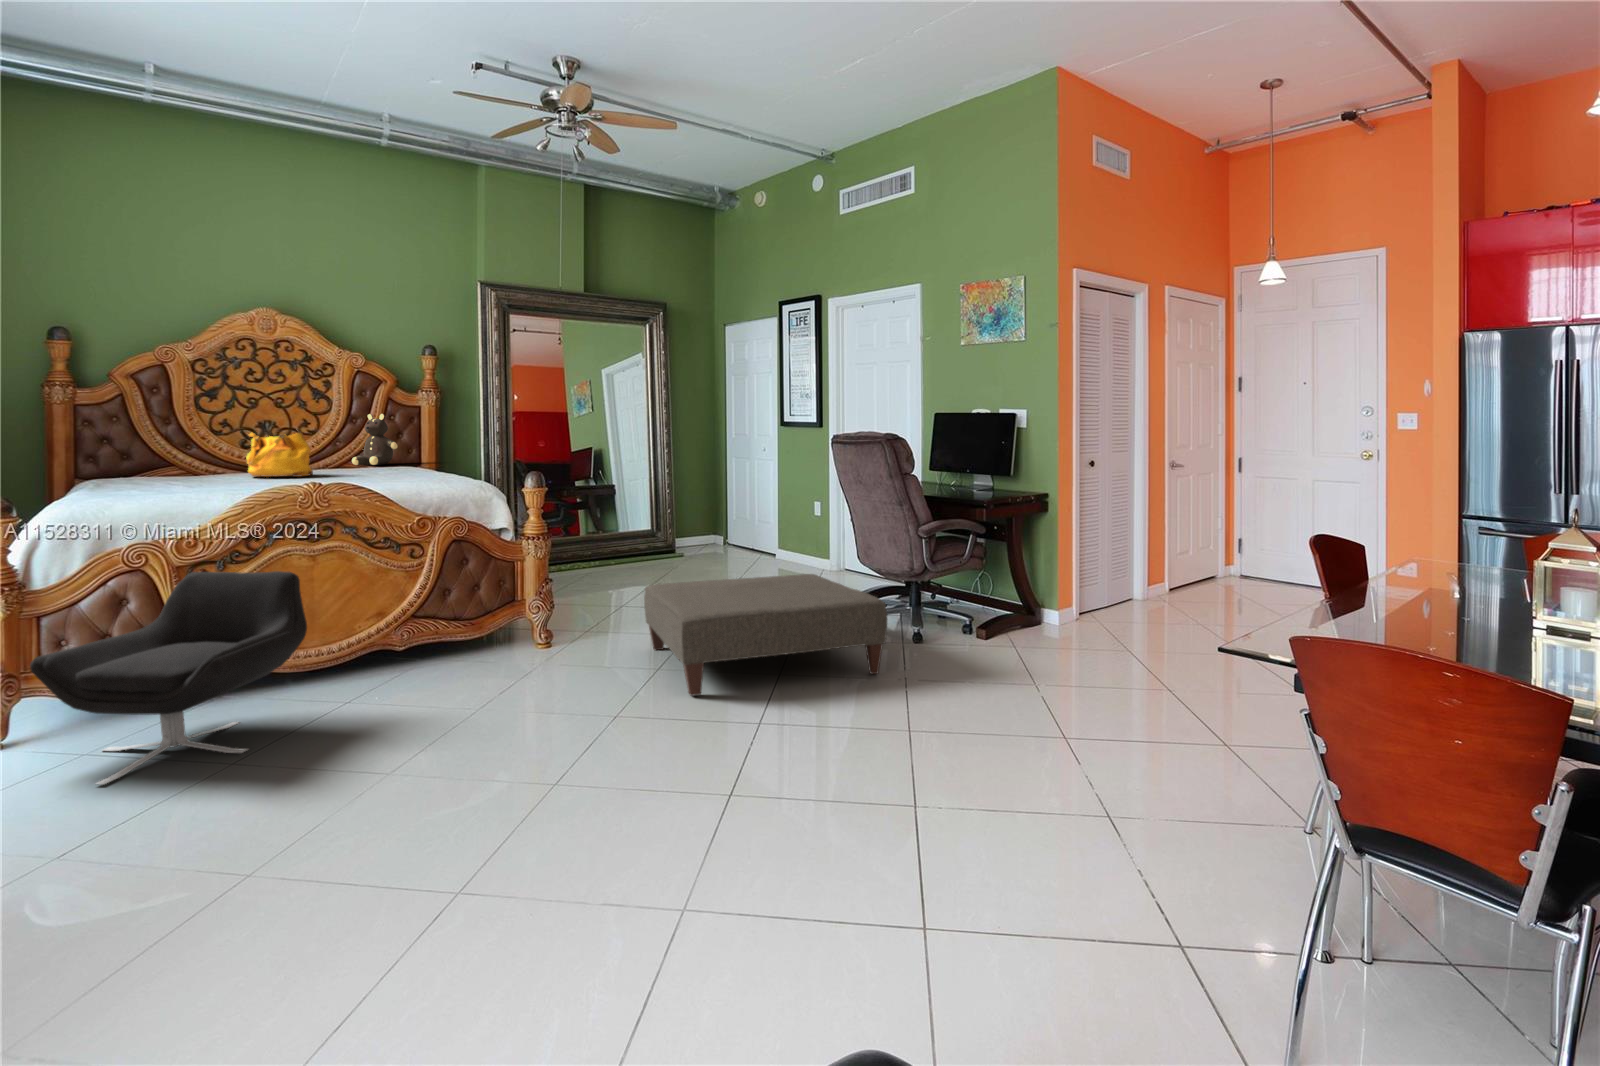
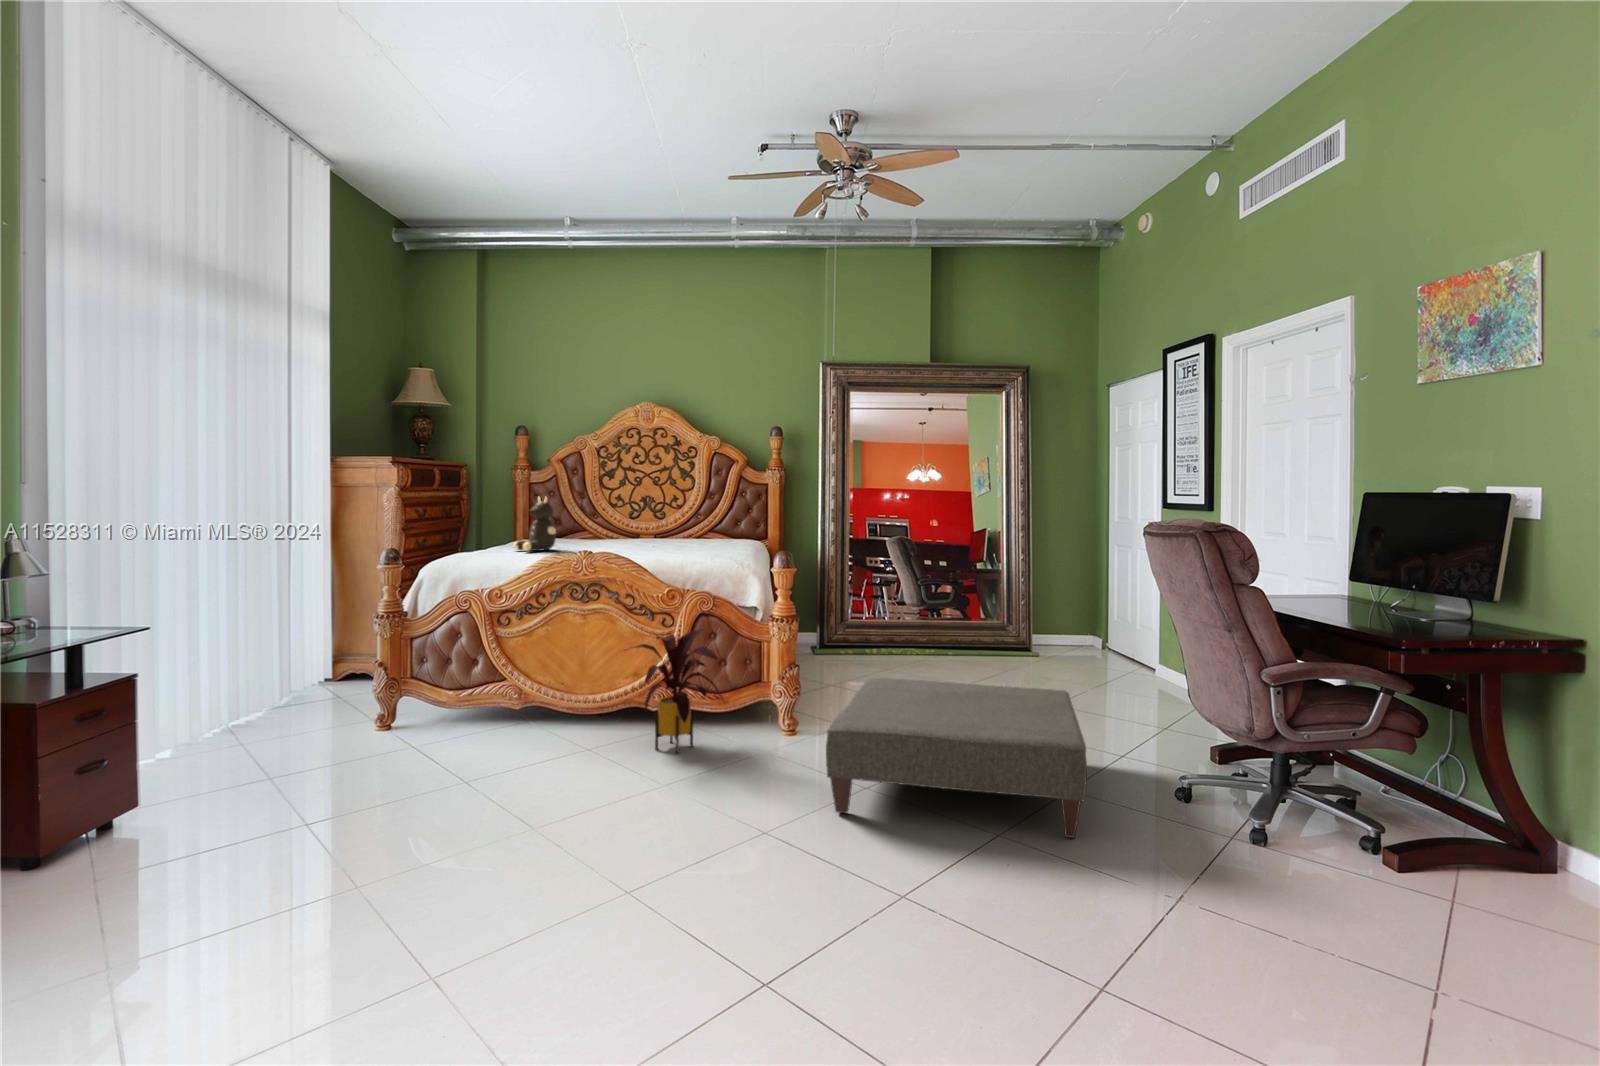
teddy bear: present [352,414,397,465] -> present [514,497,556,551]
handbag: present [246,430,313,477] -> none [602,505,650,545]
house plant: none [392,557,521,689] -> present [625,630,721,753]
lounge chair: present [30,571,307,785] -> none [369,622,550,782]

